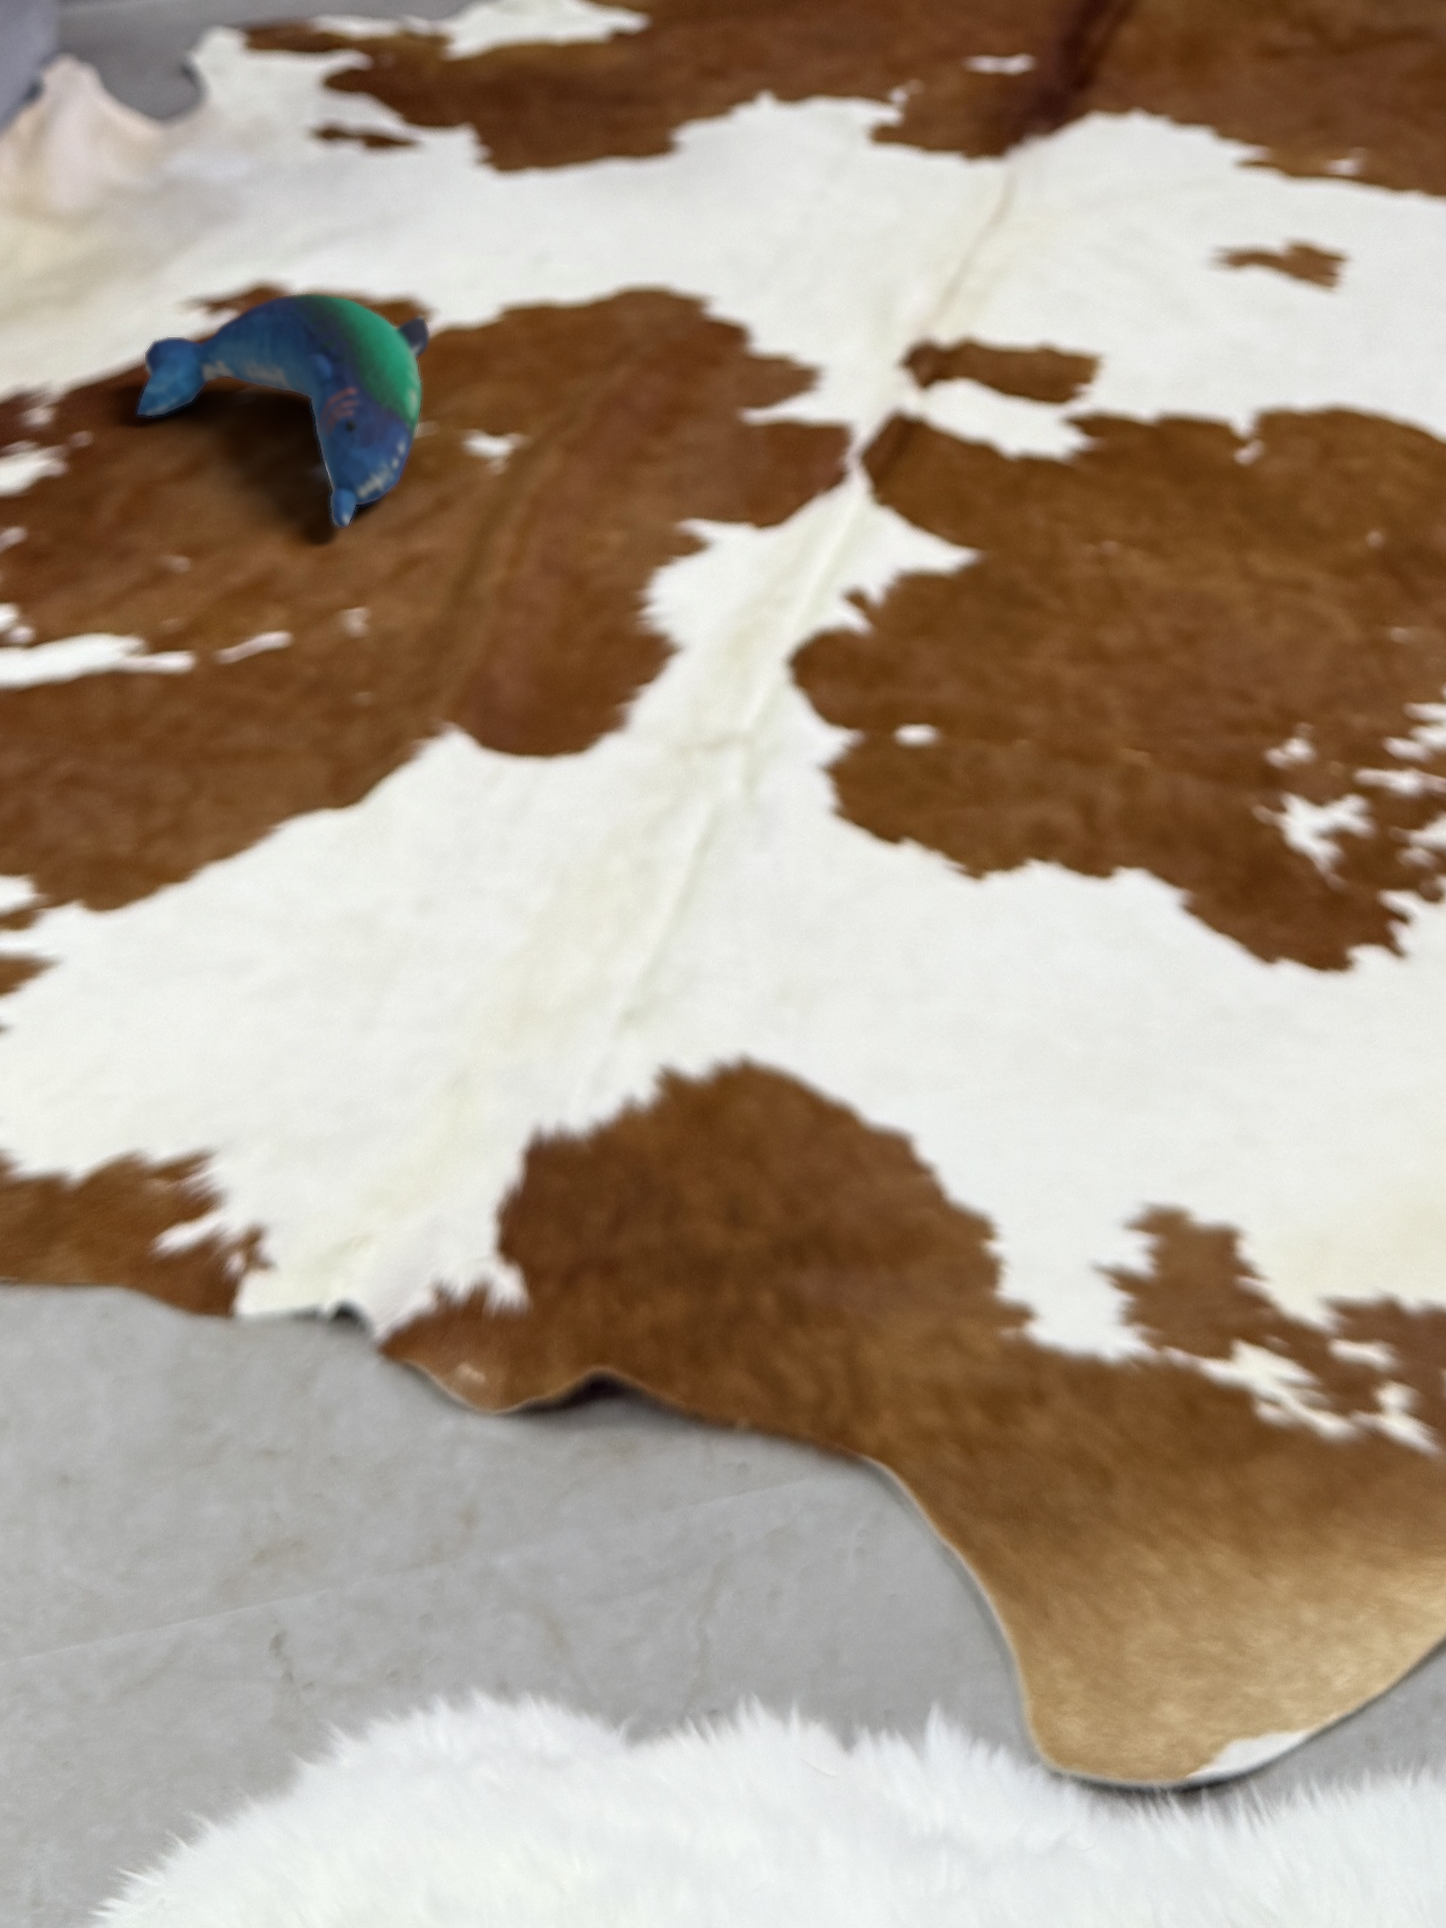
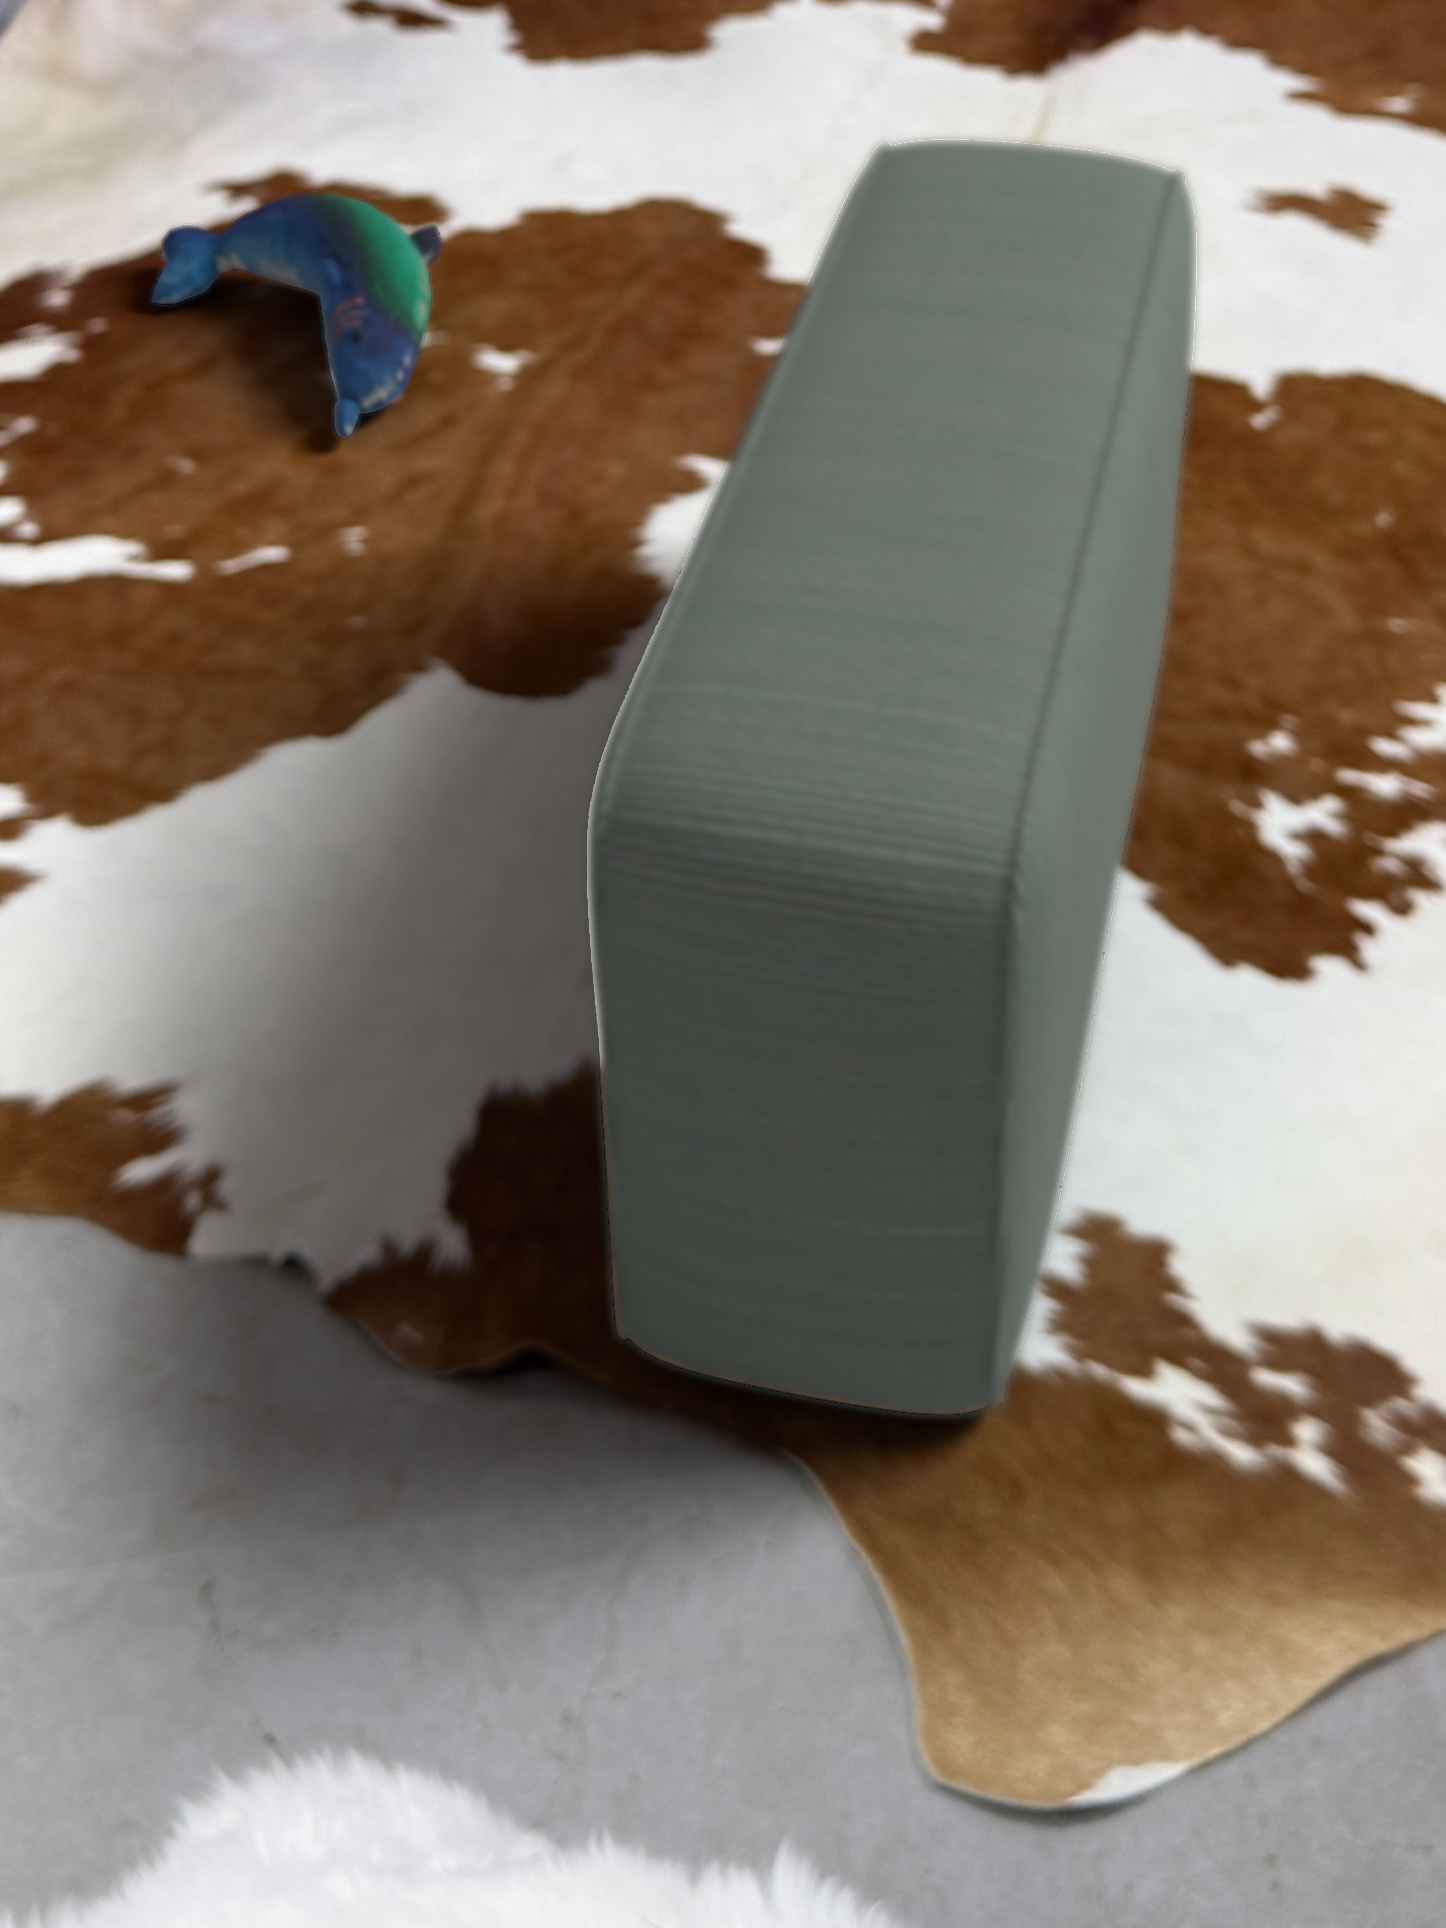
pouf: none [640,173,1184,1405] -> present [586,140,1196,1415]

